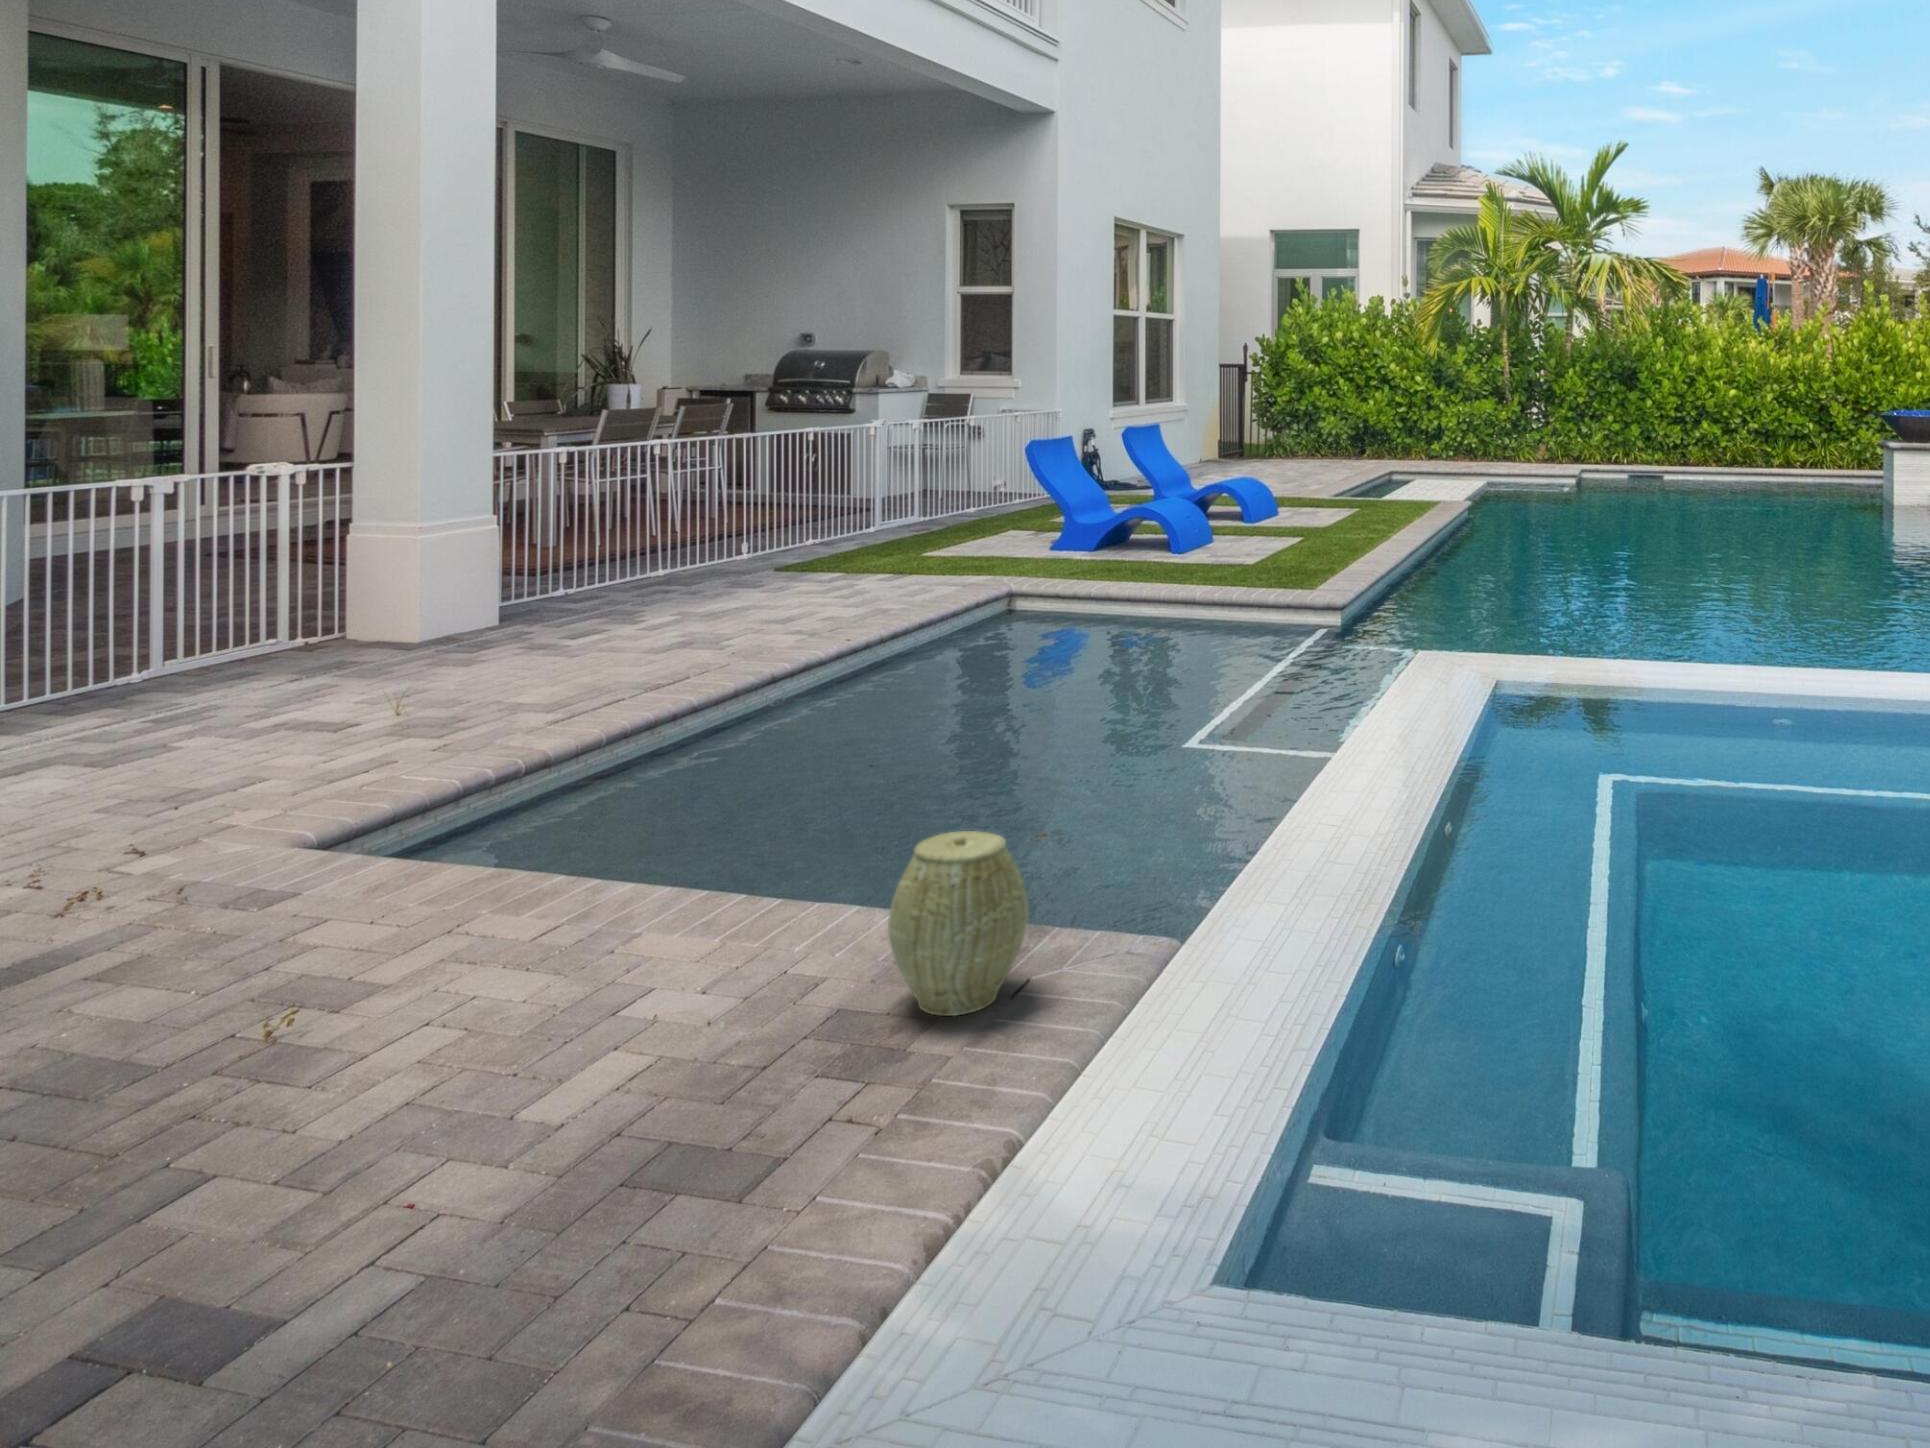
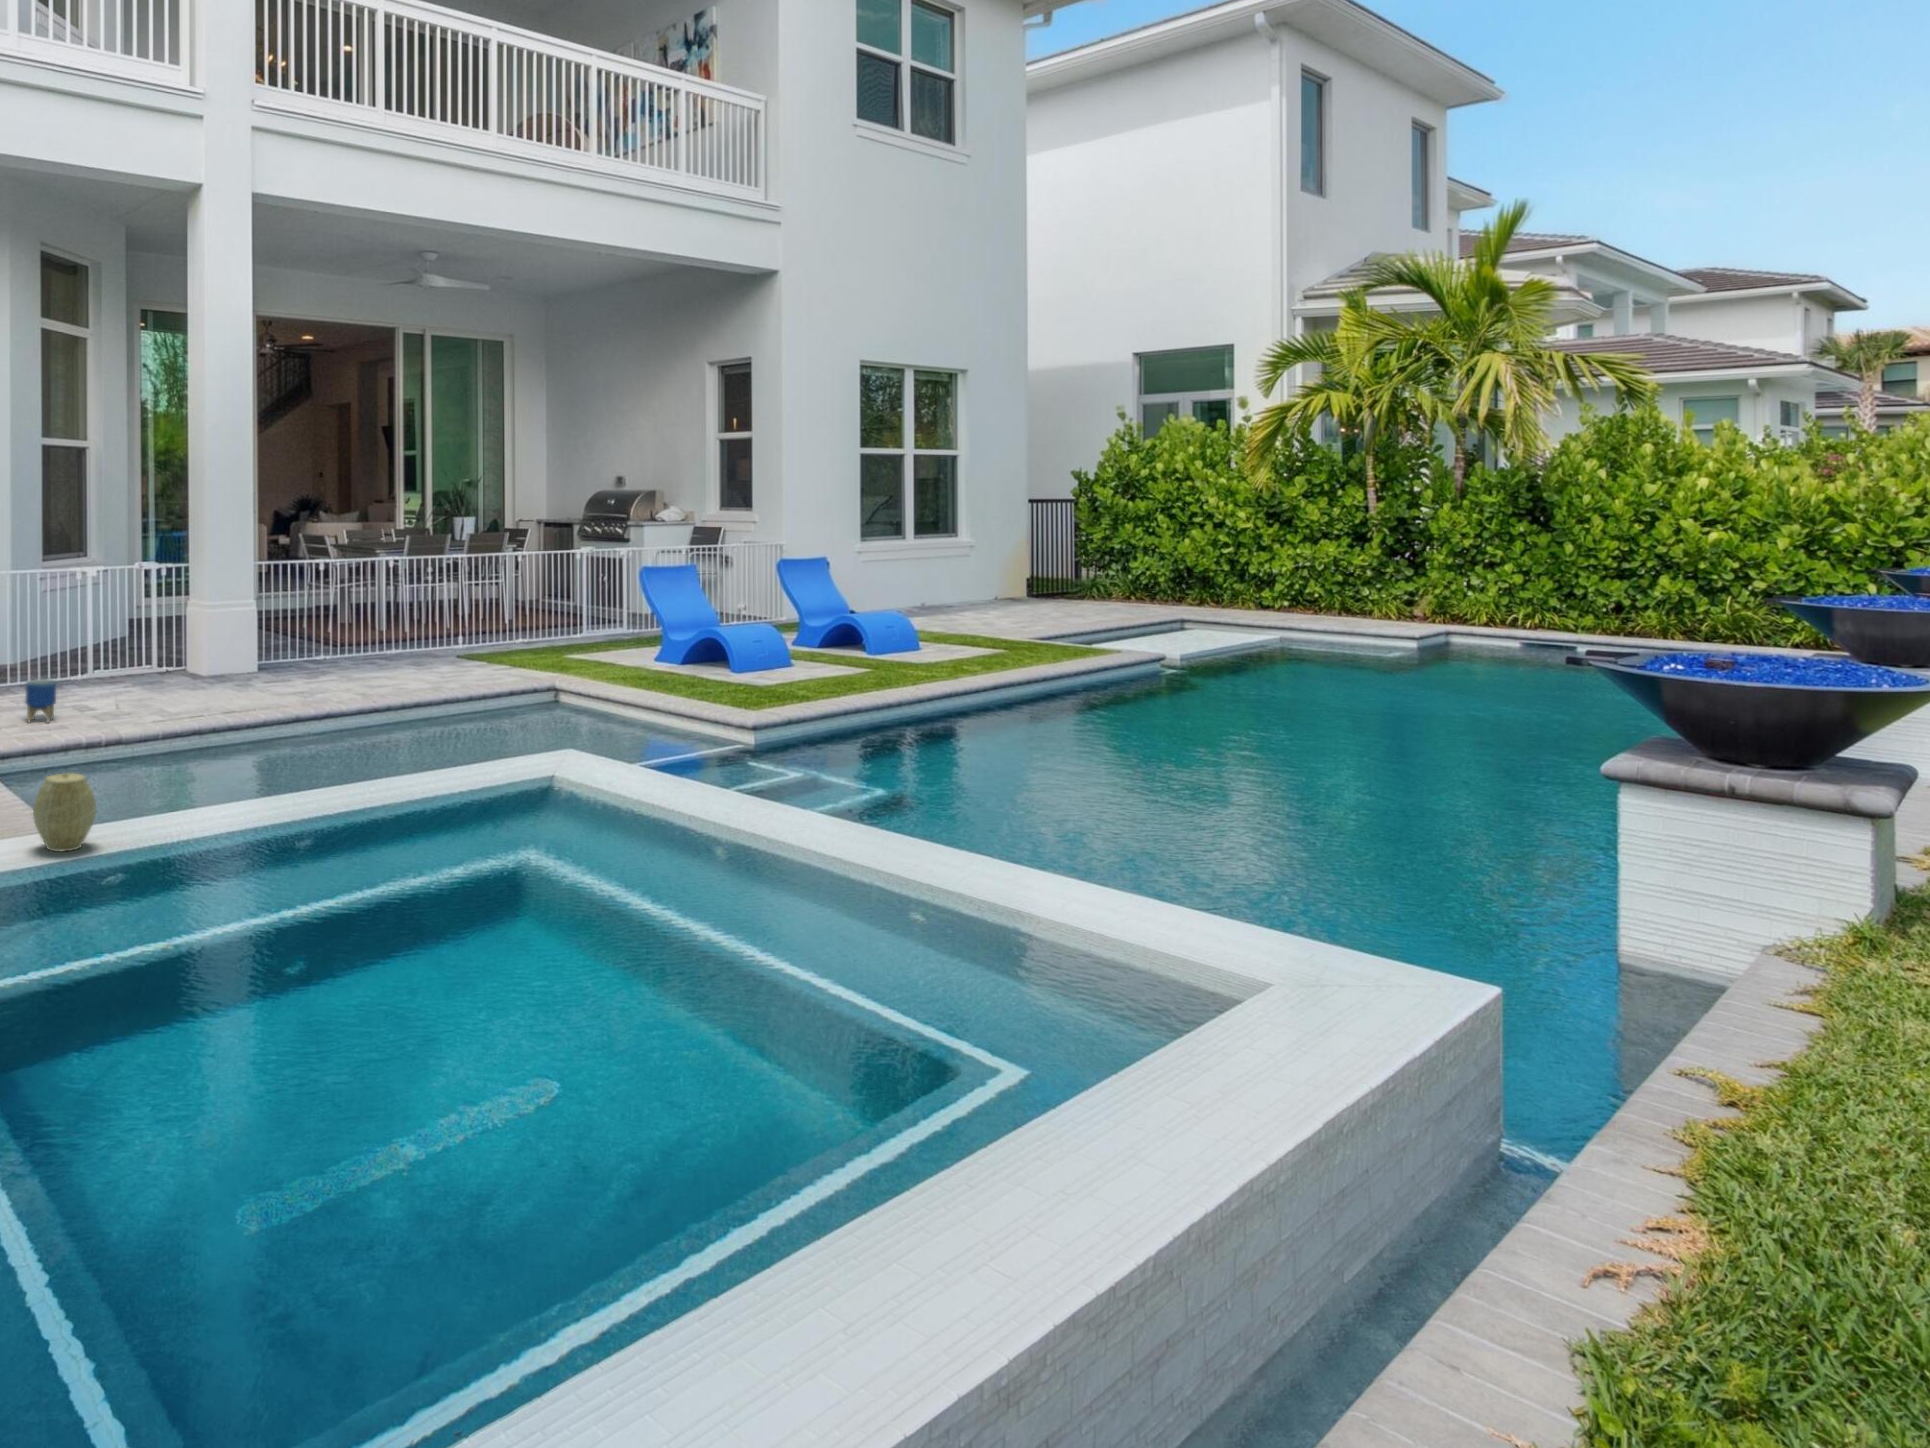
planter: none [202,675,281,771] -> present [25,679,56,722]

